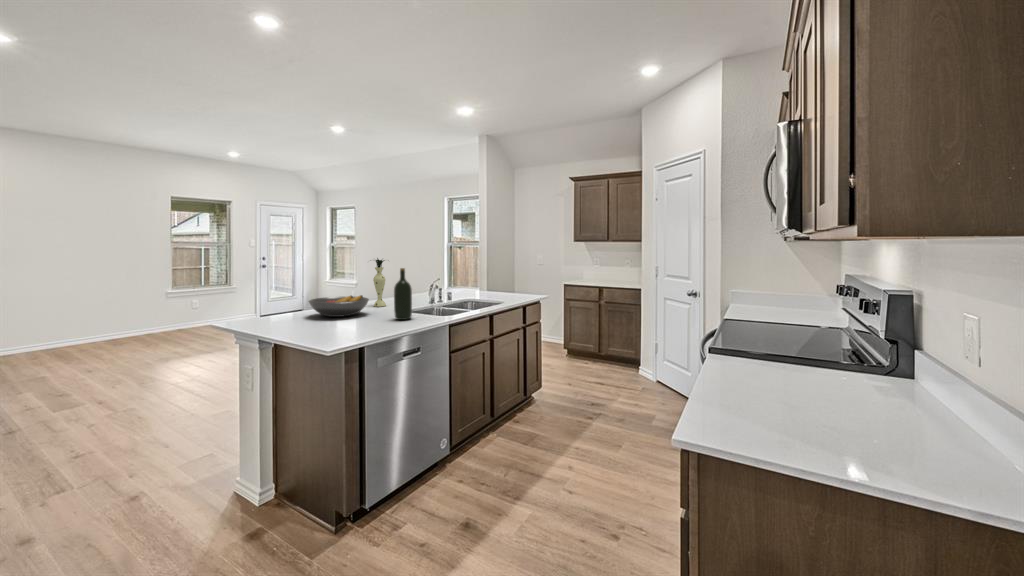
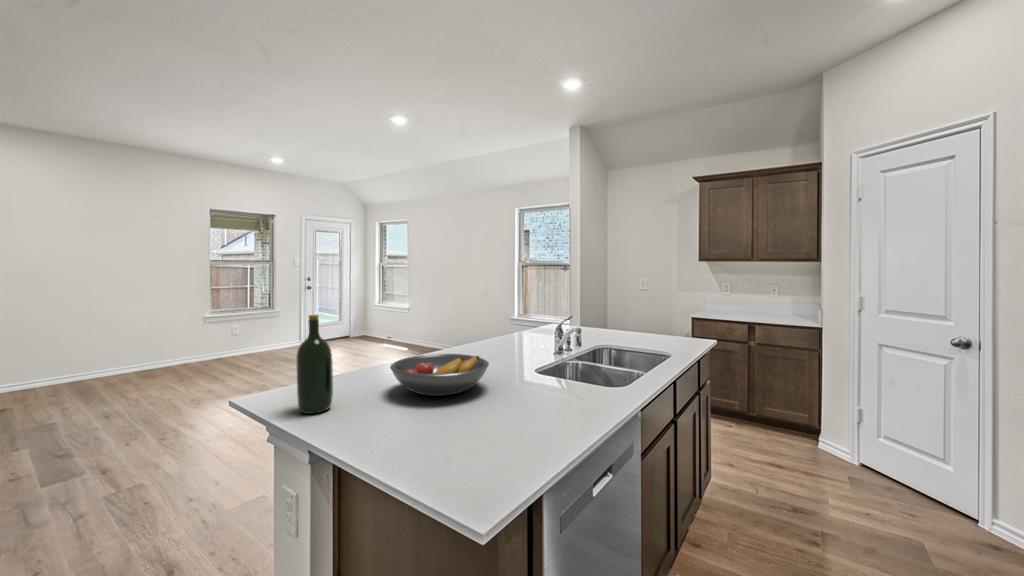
vase: present [373,258,386,307] -> none [473,286,505,366]
wine bottle: present [394,268,412,320] -> present [296,315,333,414]

